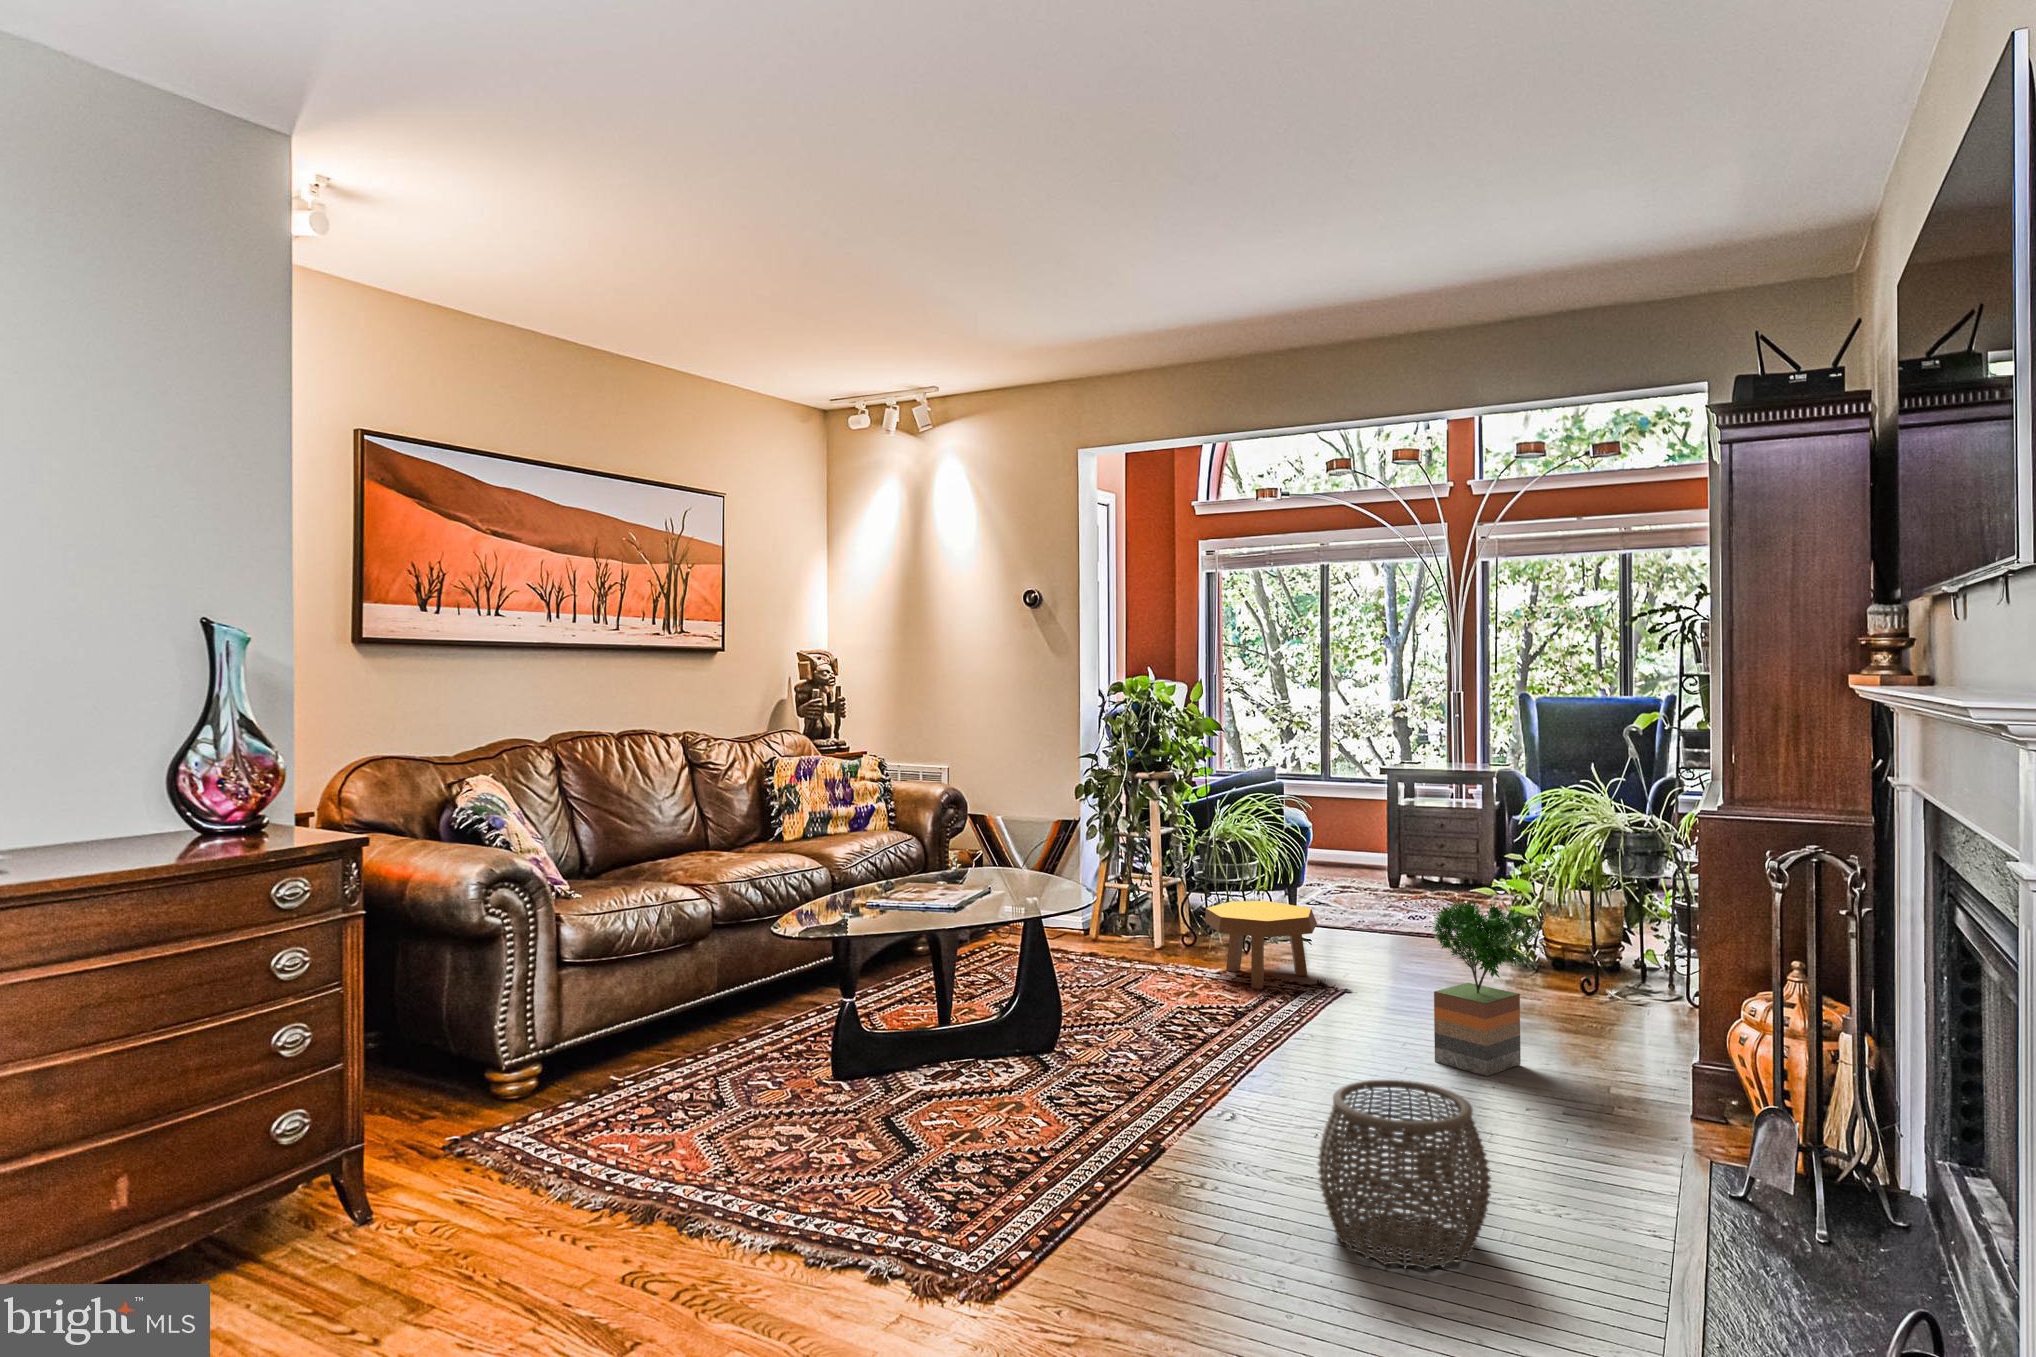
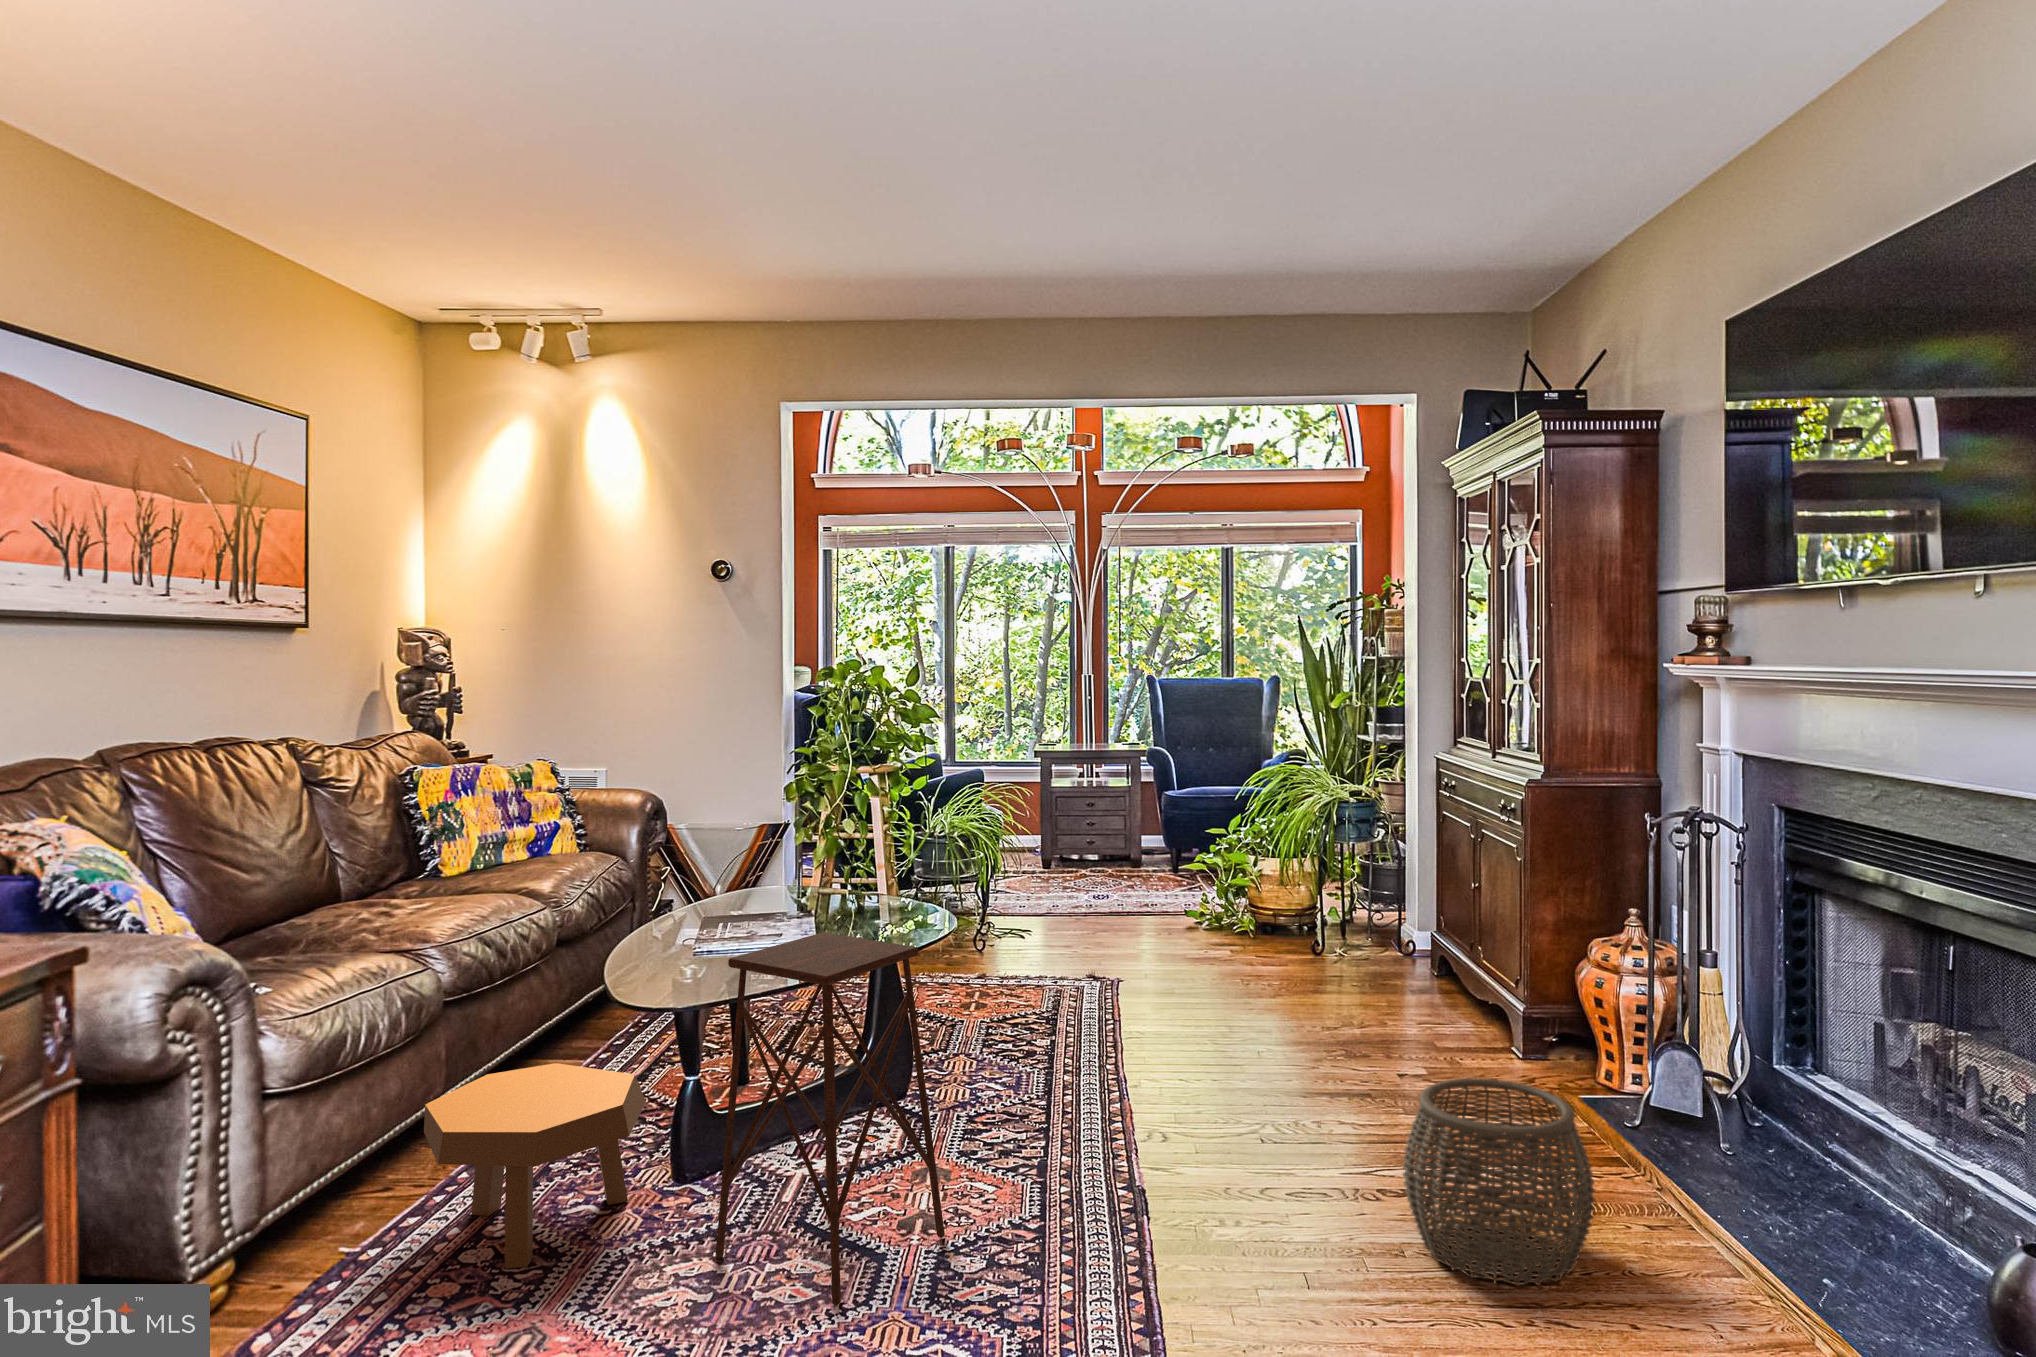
side table: none [811,894,972,1164] -> present [715,932,945,1305]
footstool: present [1205,901,1317,989] -> present [424,1063,646,1269]
potted tree: present [1433,901,1539,1076] -> none [1272,877,1383,1052]

